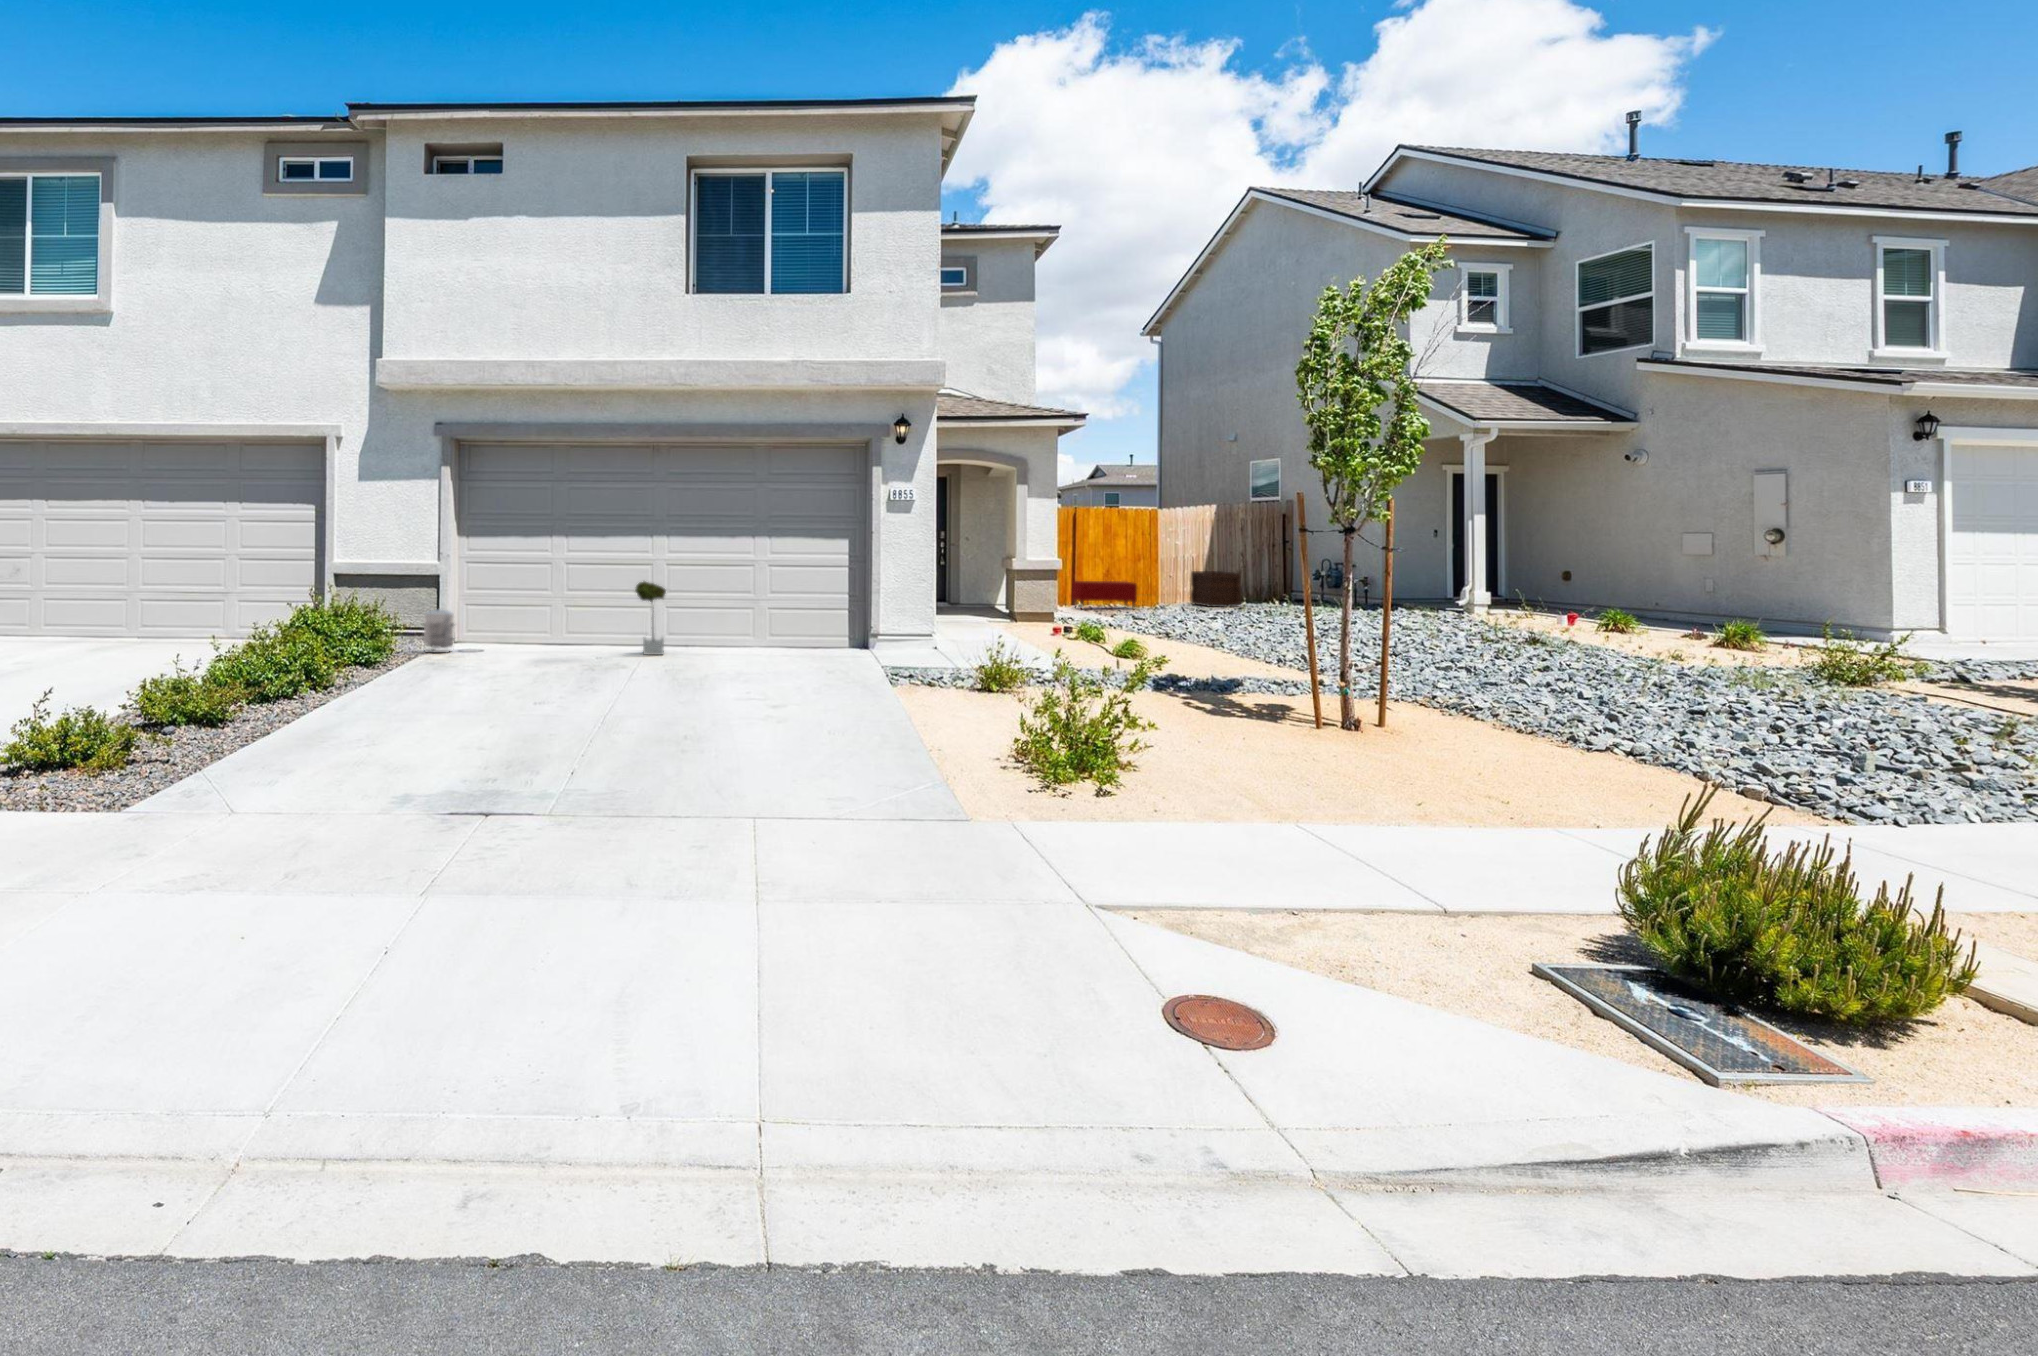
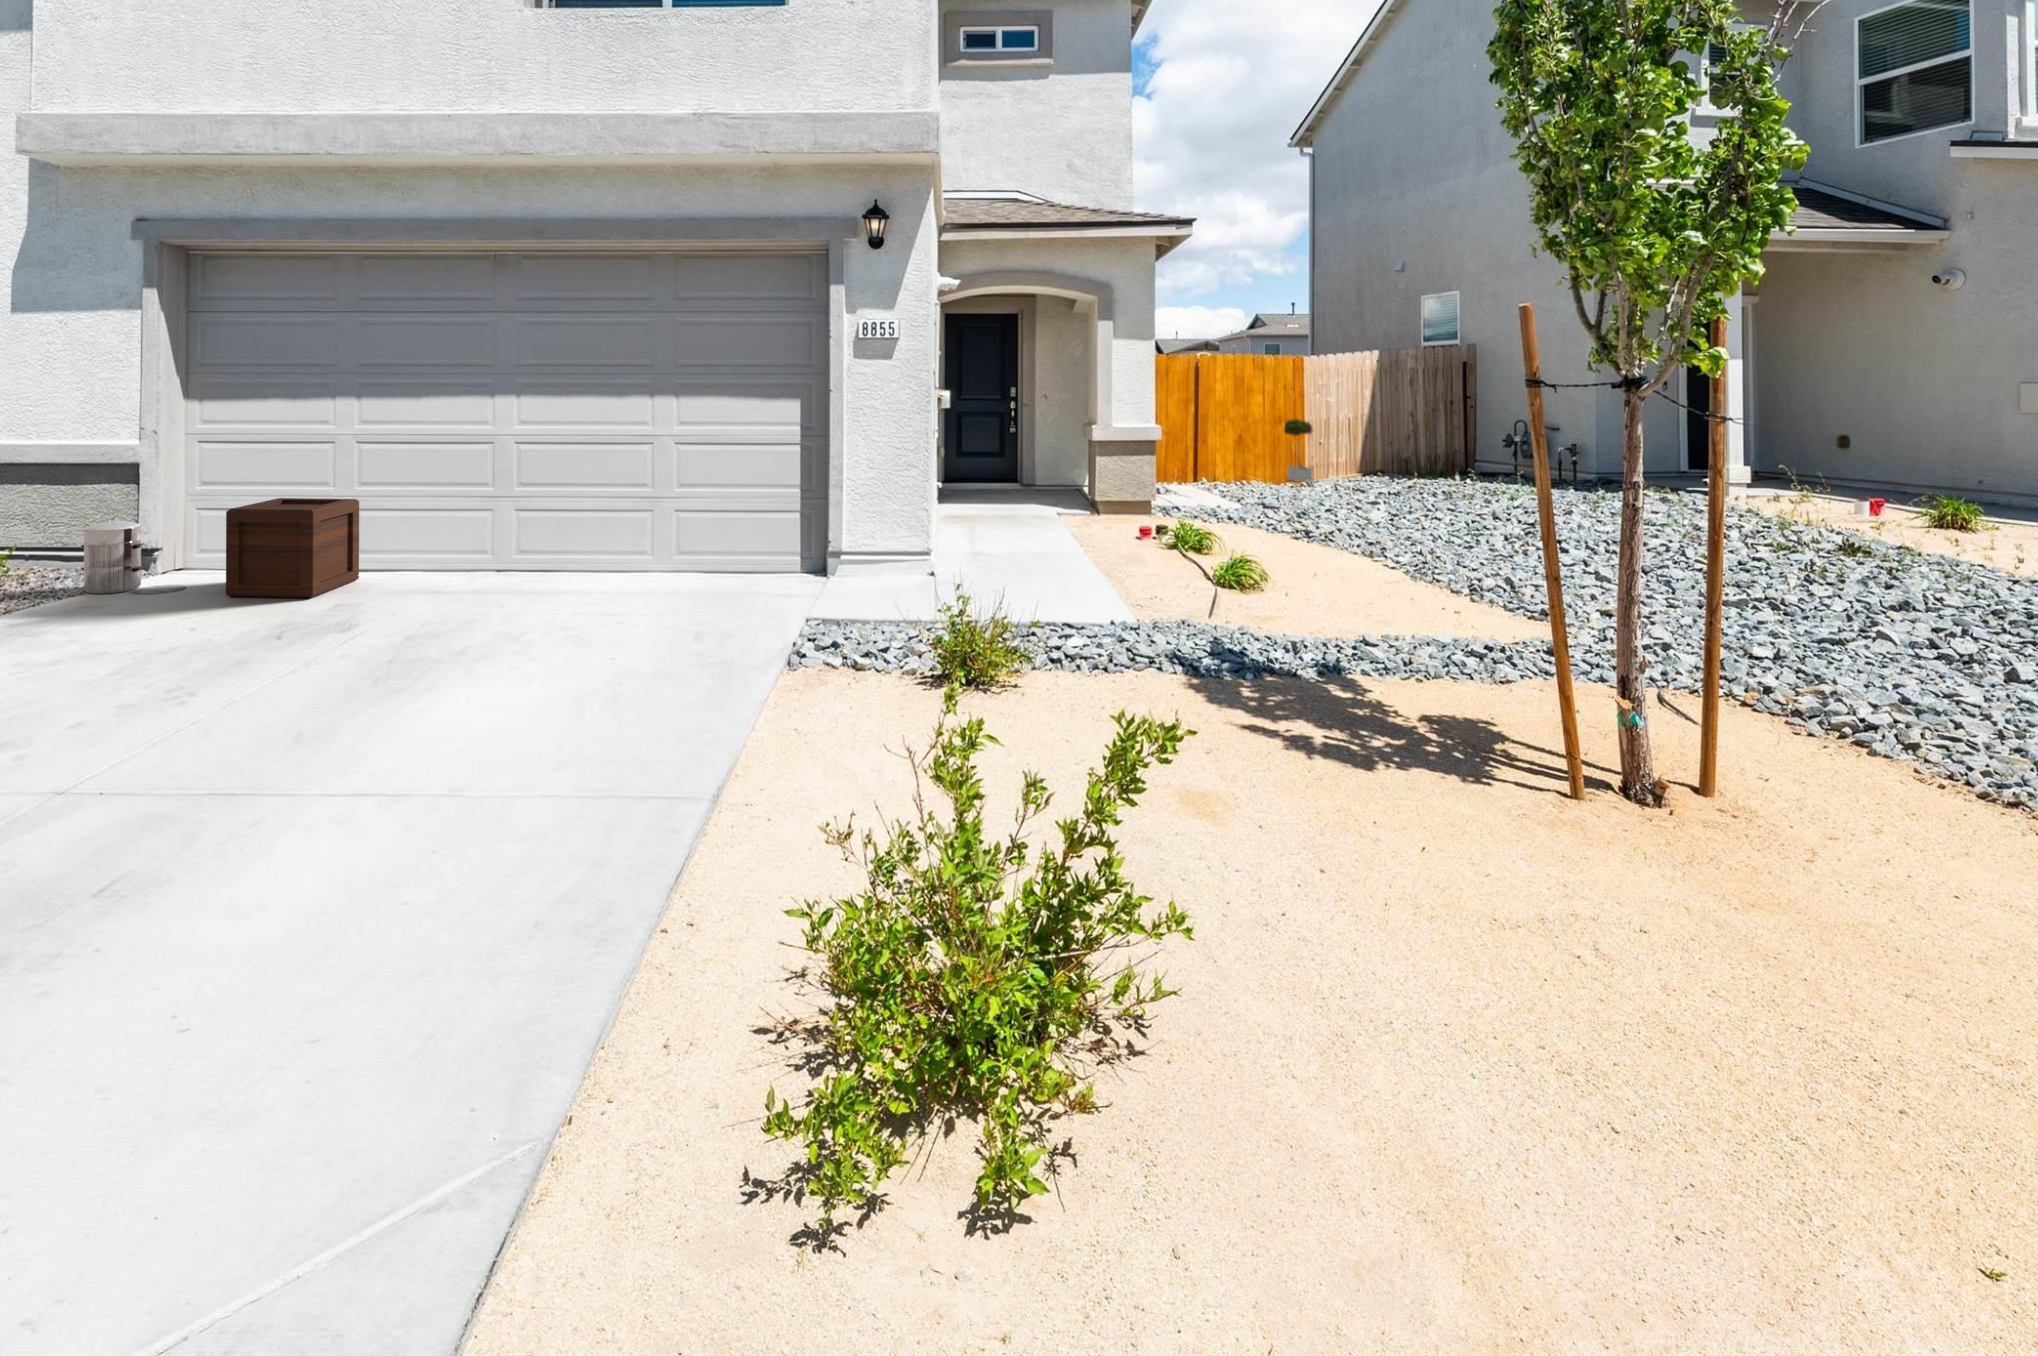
wooden crate: present [1190,571,1241,607] -> present [226,498,359,598]
potted tree: present [635,581,666,655] -> present [1284,419,1312,482]
bench: present [1072,581,1137,610] -> none [1196,446,1280,485]

